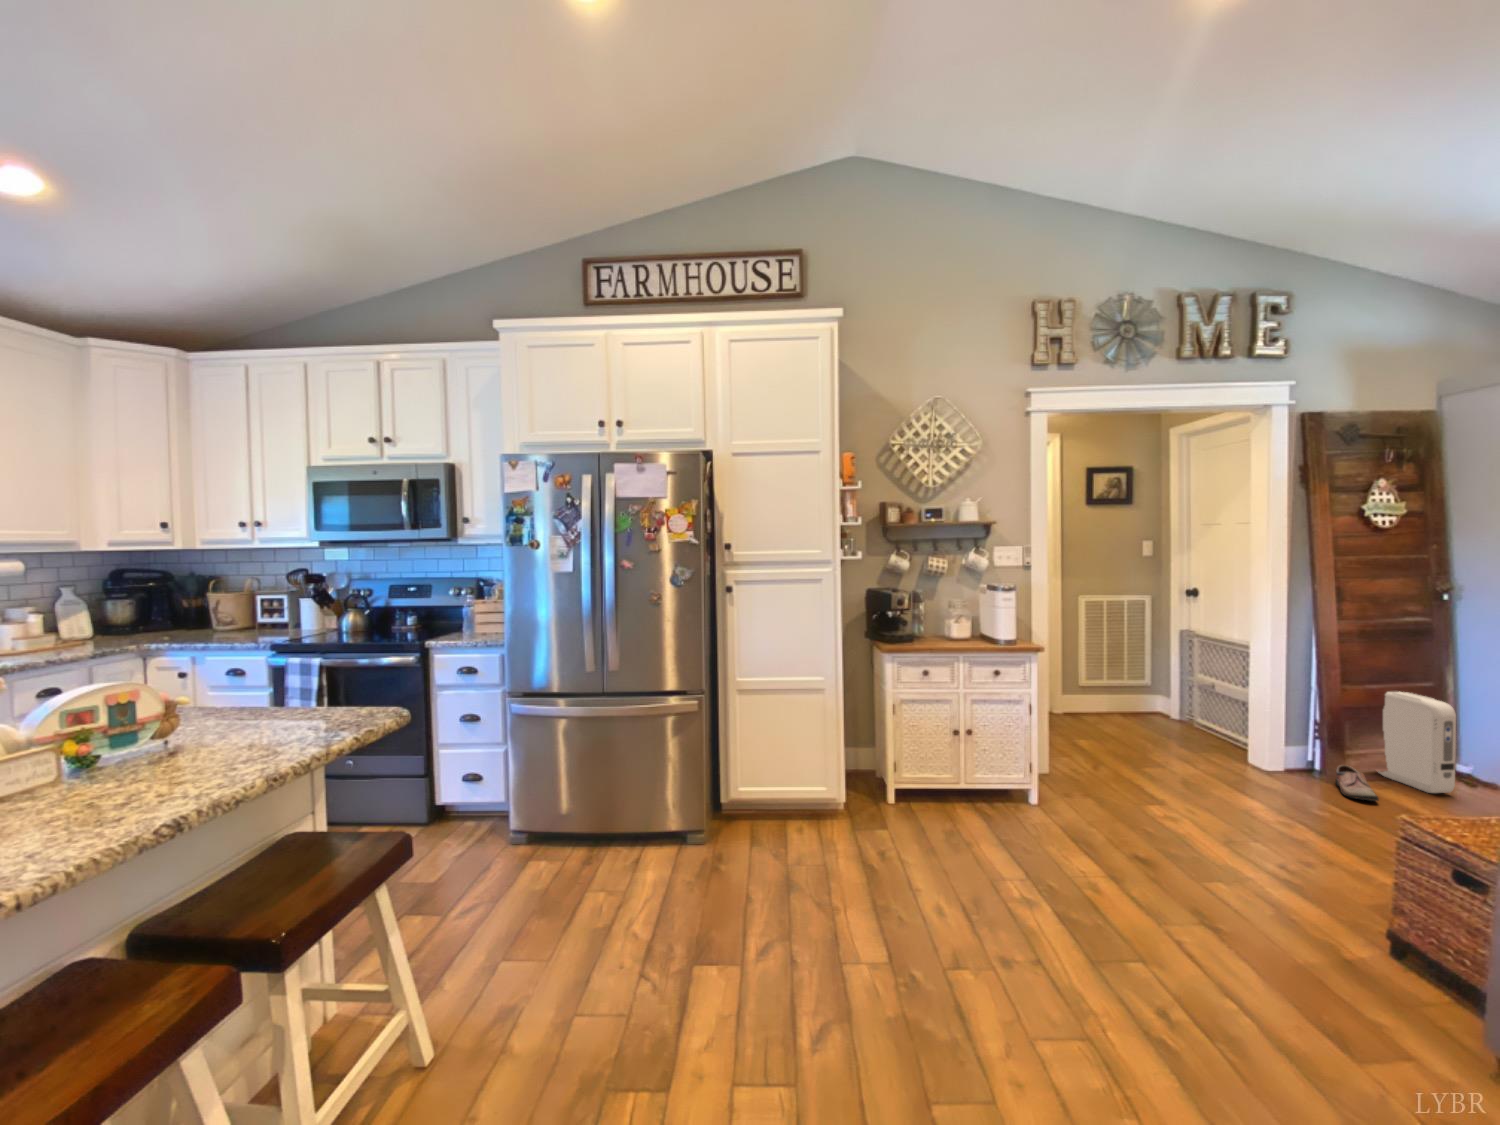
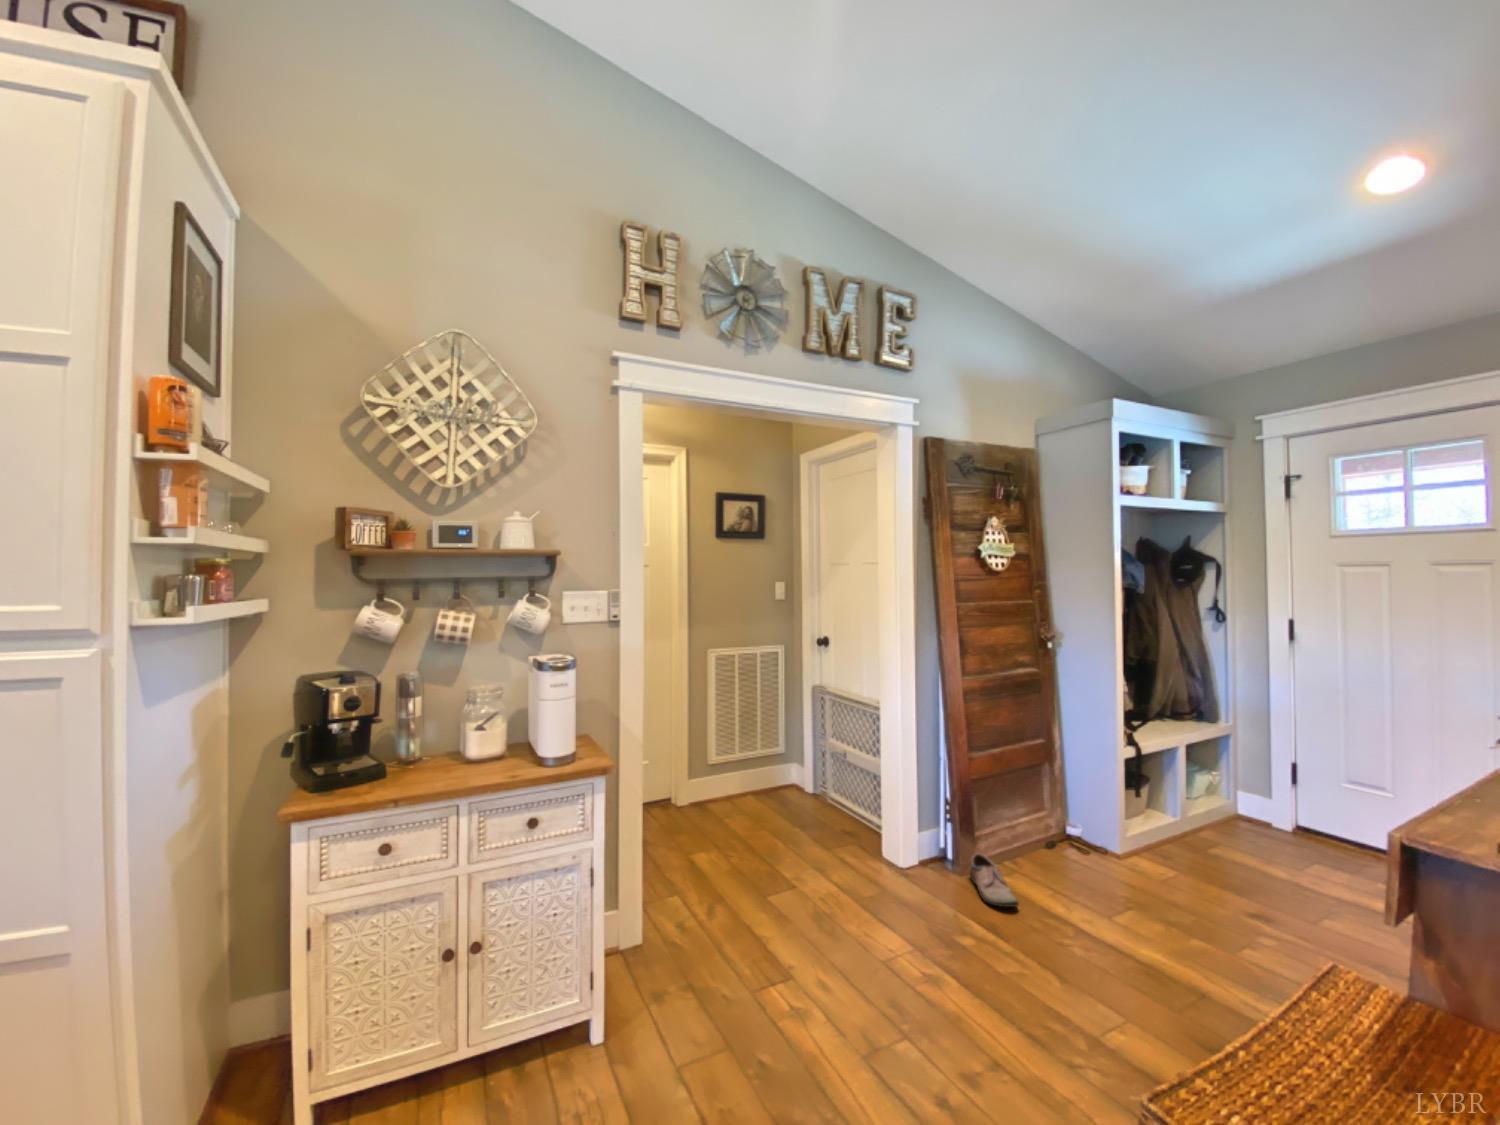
air purifier: present [1378,692,1456,793] -> none [995,754,1074,875]

